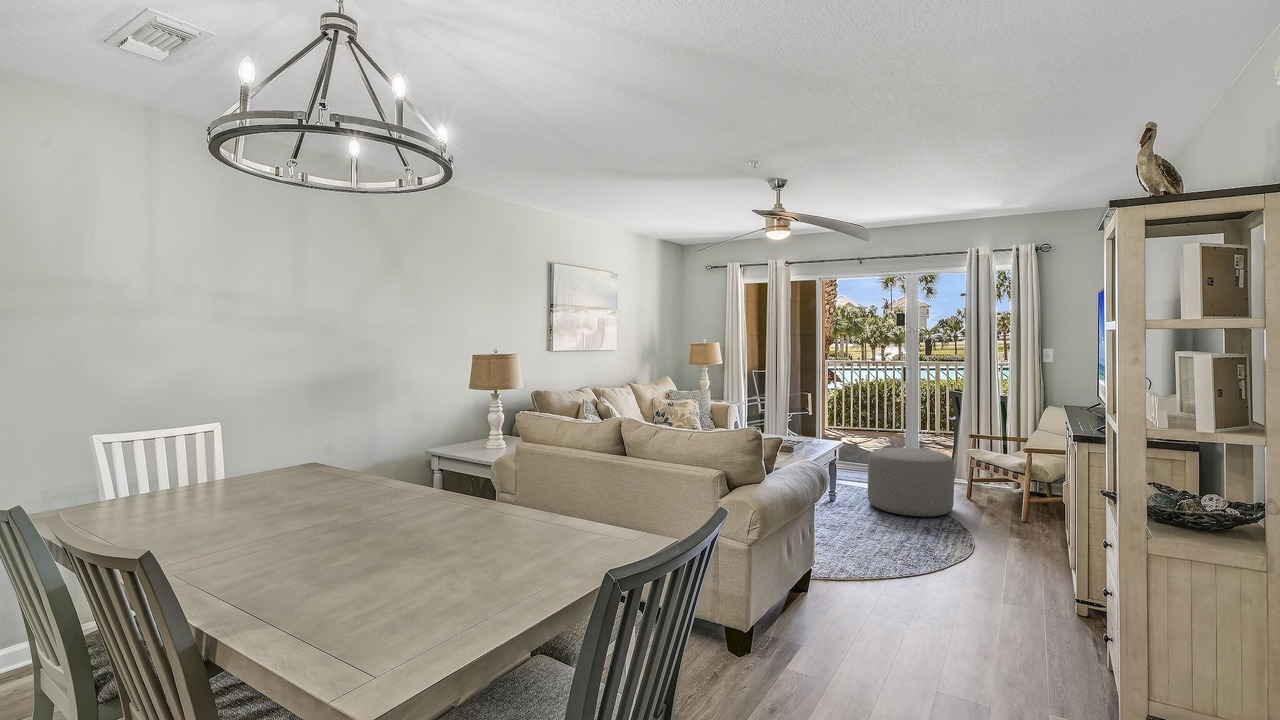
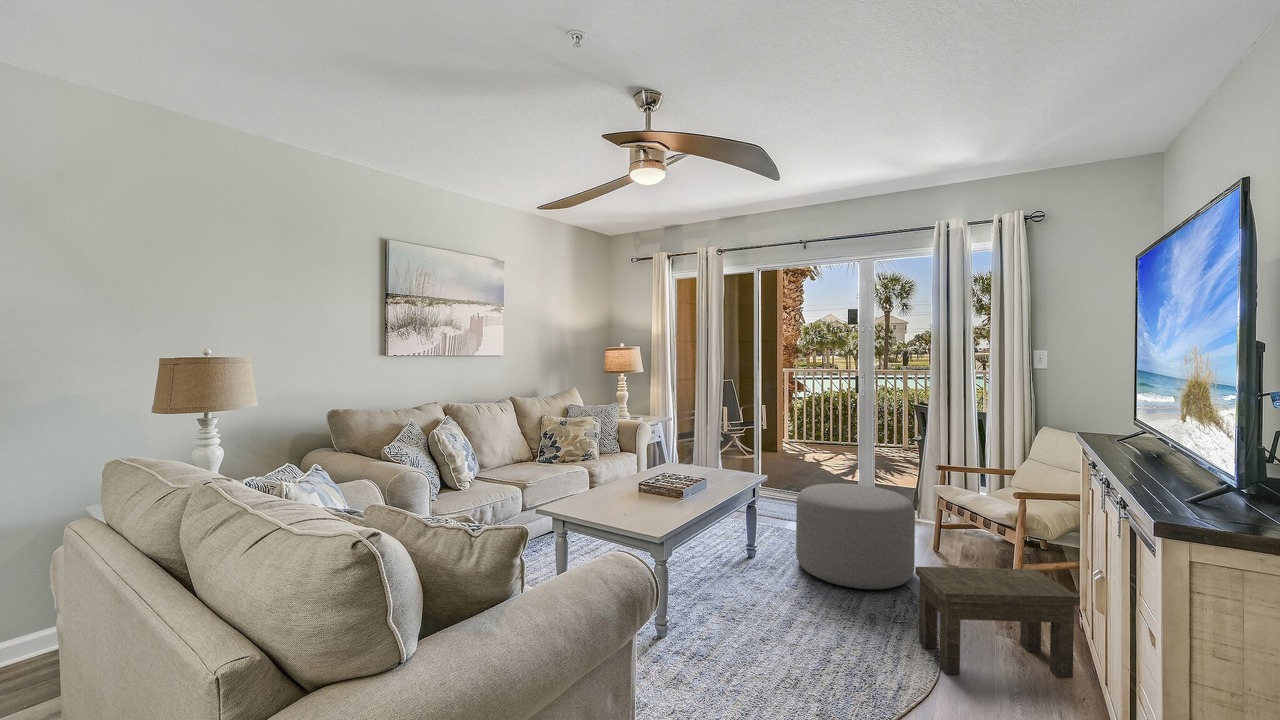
side table: none [957,492,1057,553] -> present [915,567,1080,678]

